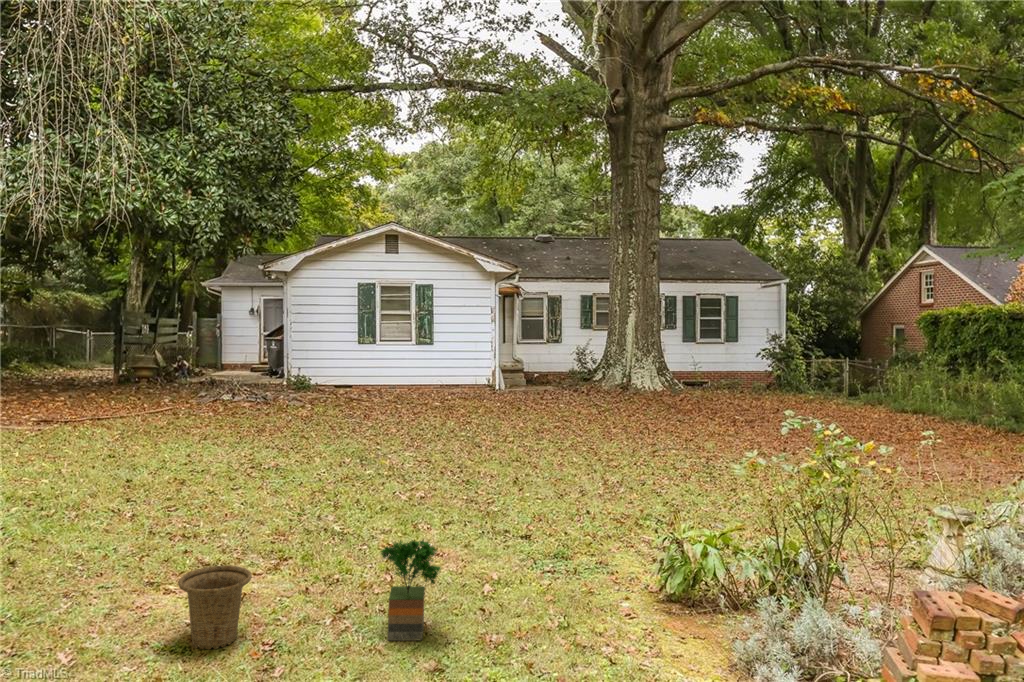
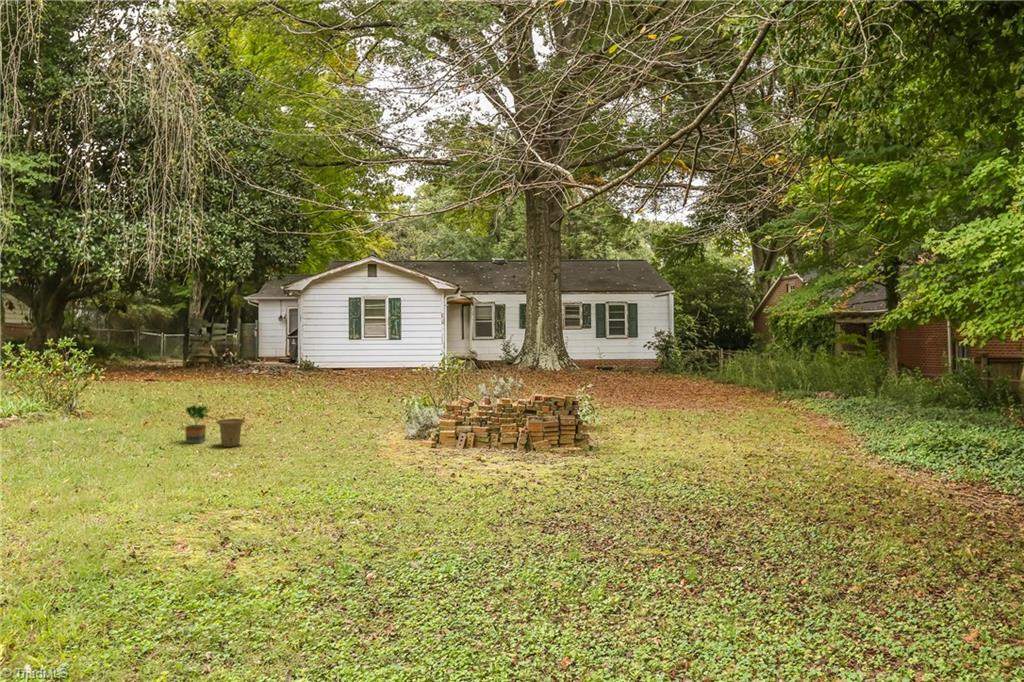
potted tree: present [381,540,441,641] -> present [185,406,210,443]

